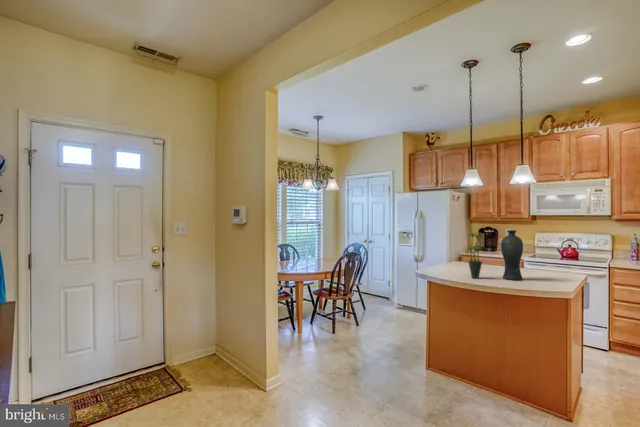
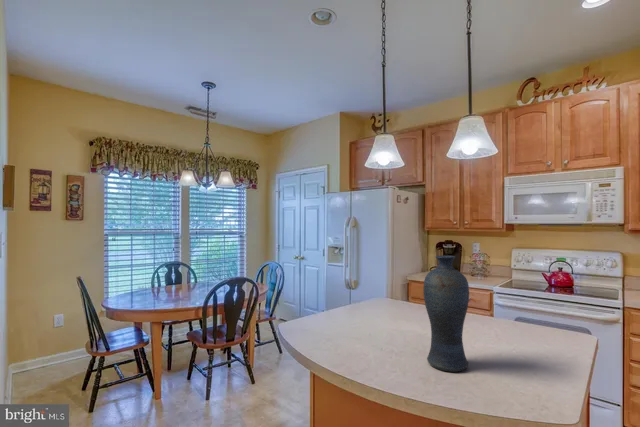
potted plant: present [465,233,484,278] -> none [344,254,392,363]

